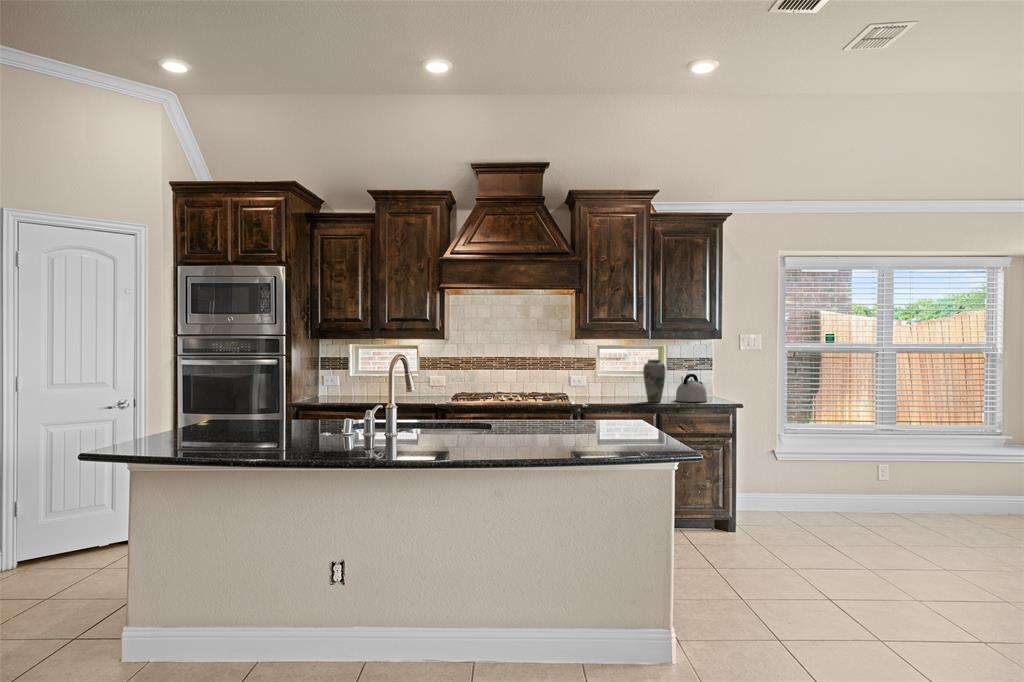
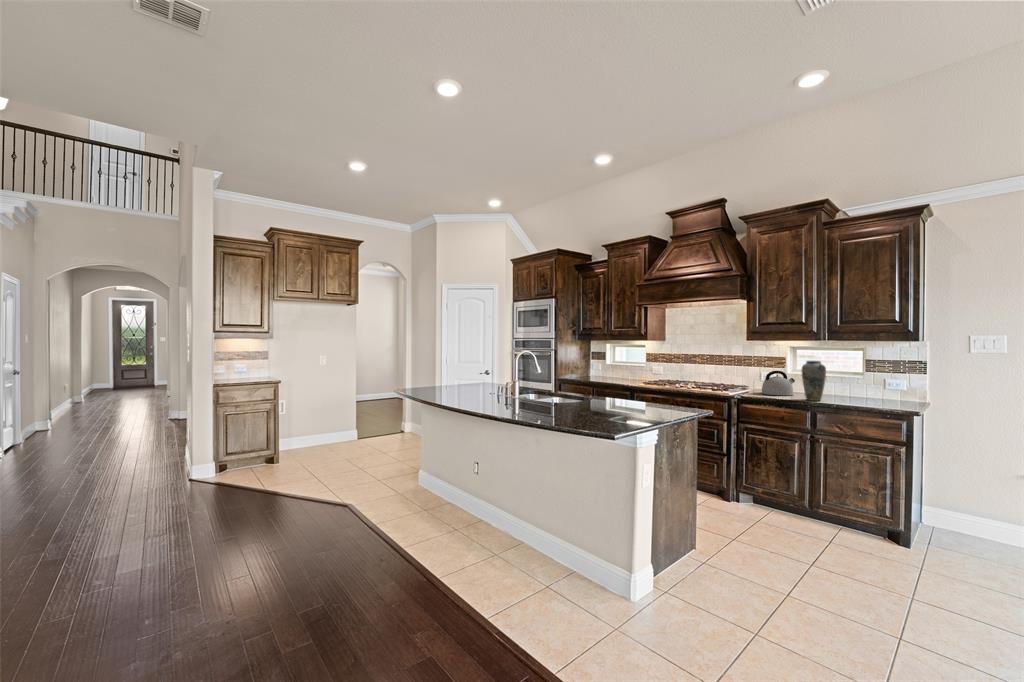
kettle: present [676,374,707,402] -> present [762,371,795,395]

